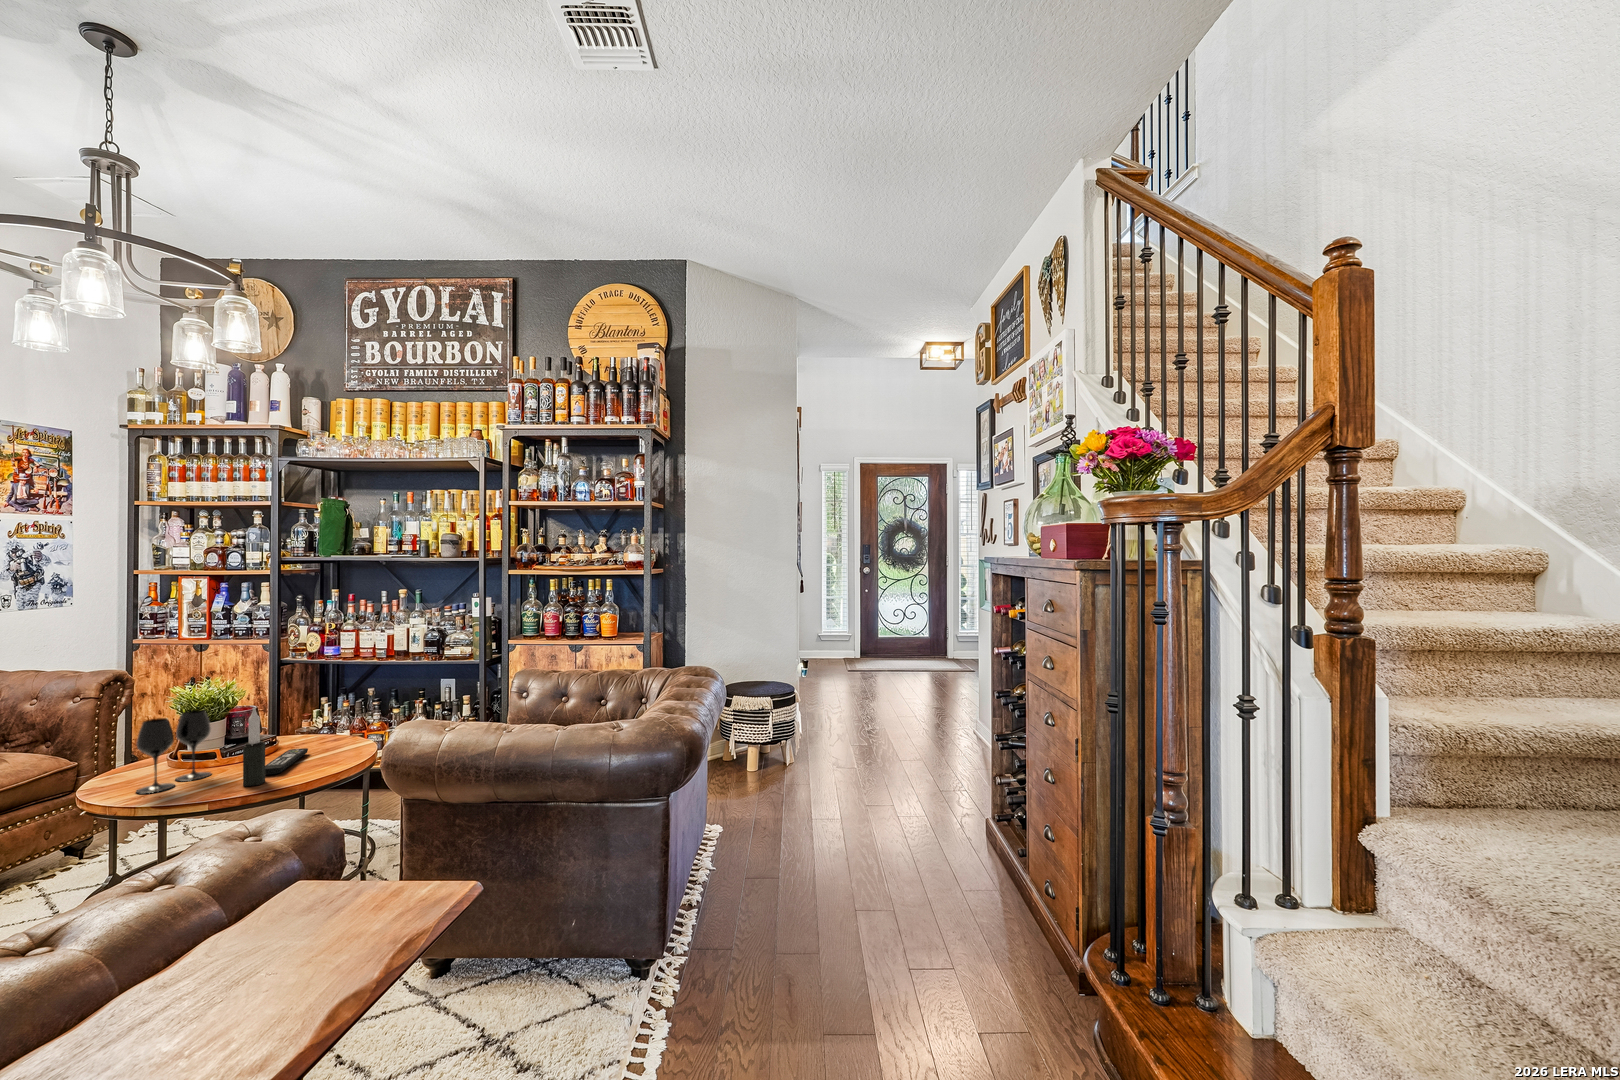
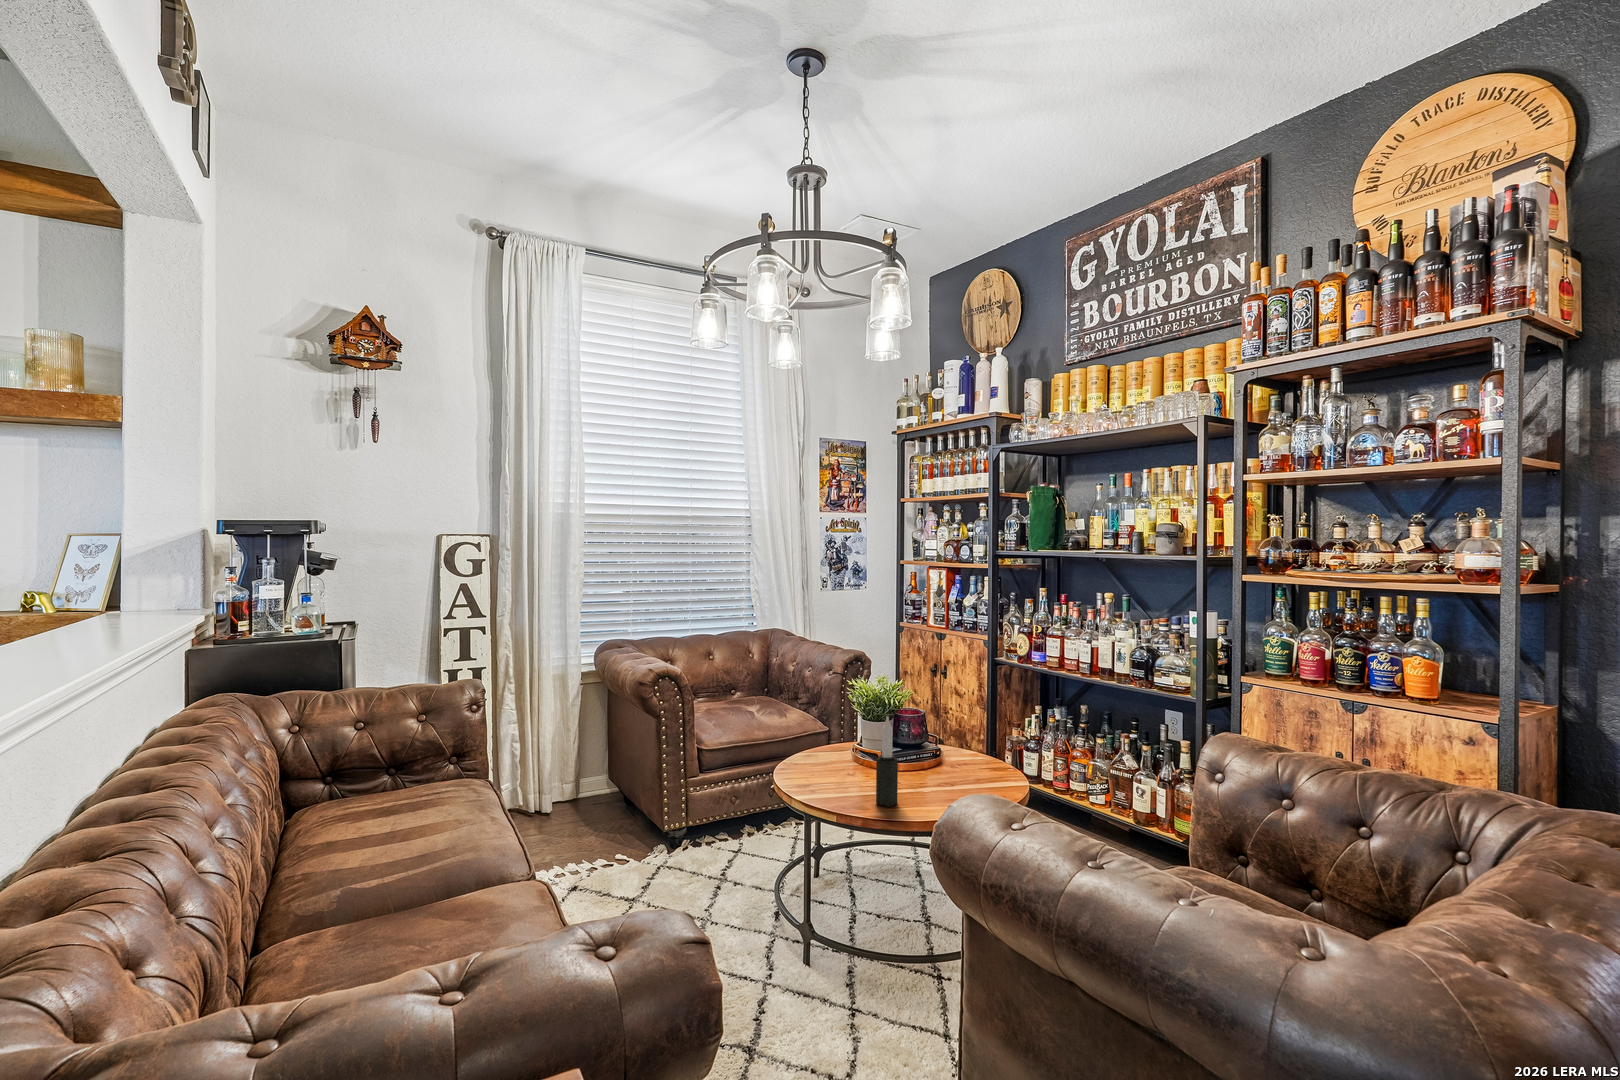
wine glass: present [136,710,211,793] -> none [806,705,869,783]
remote control: present [265,748,308,775] -> none [899,769,958,797]

